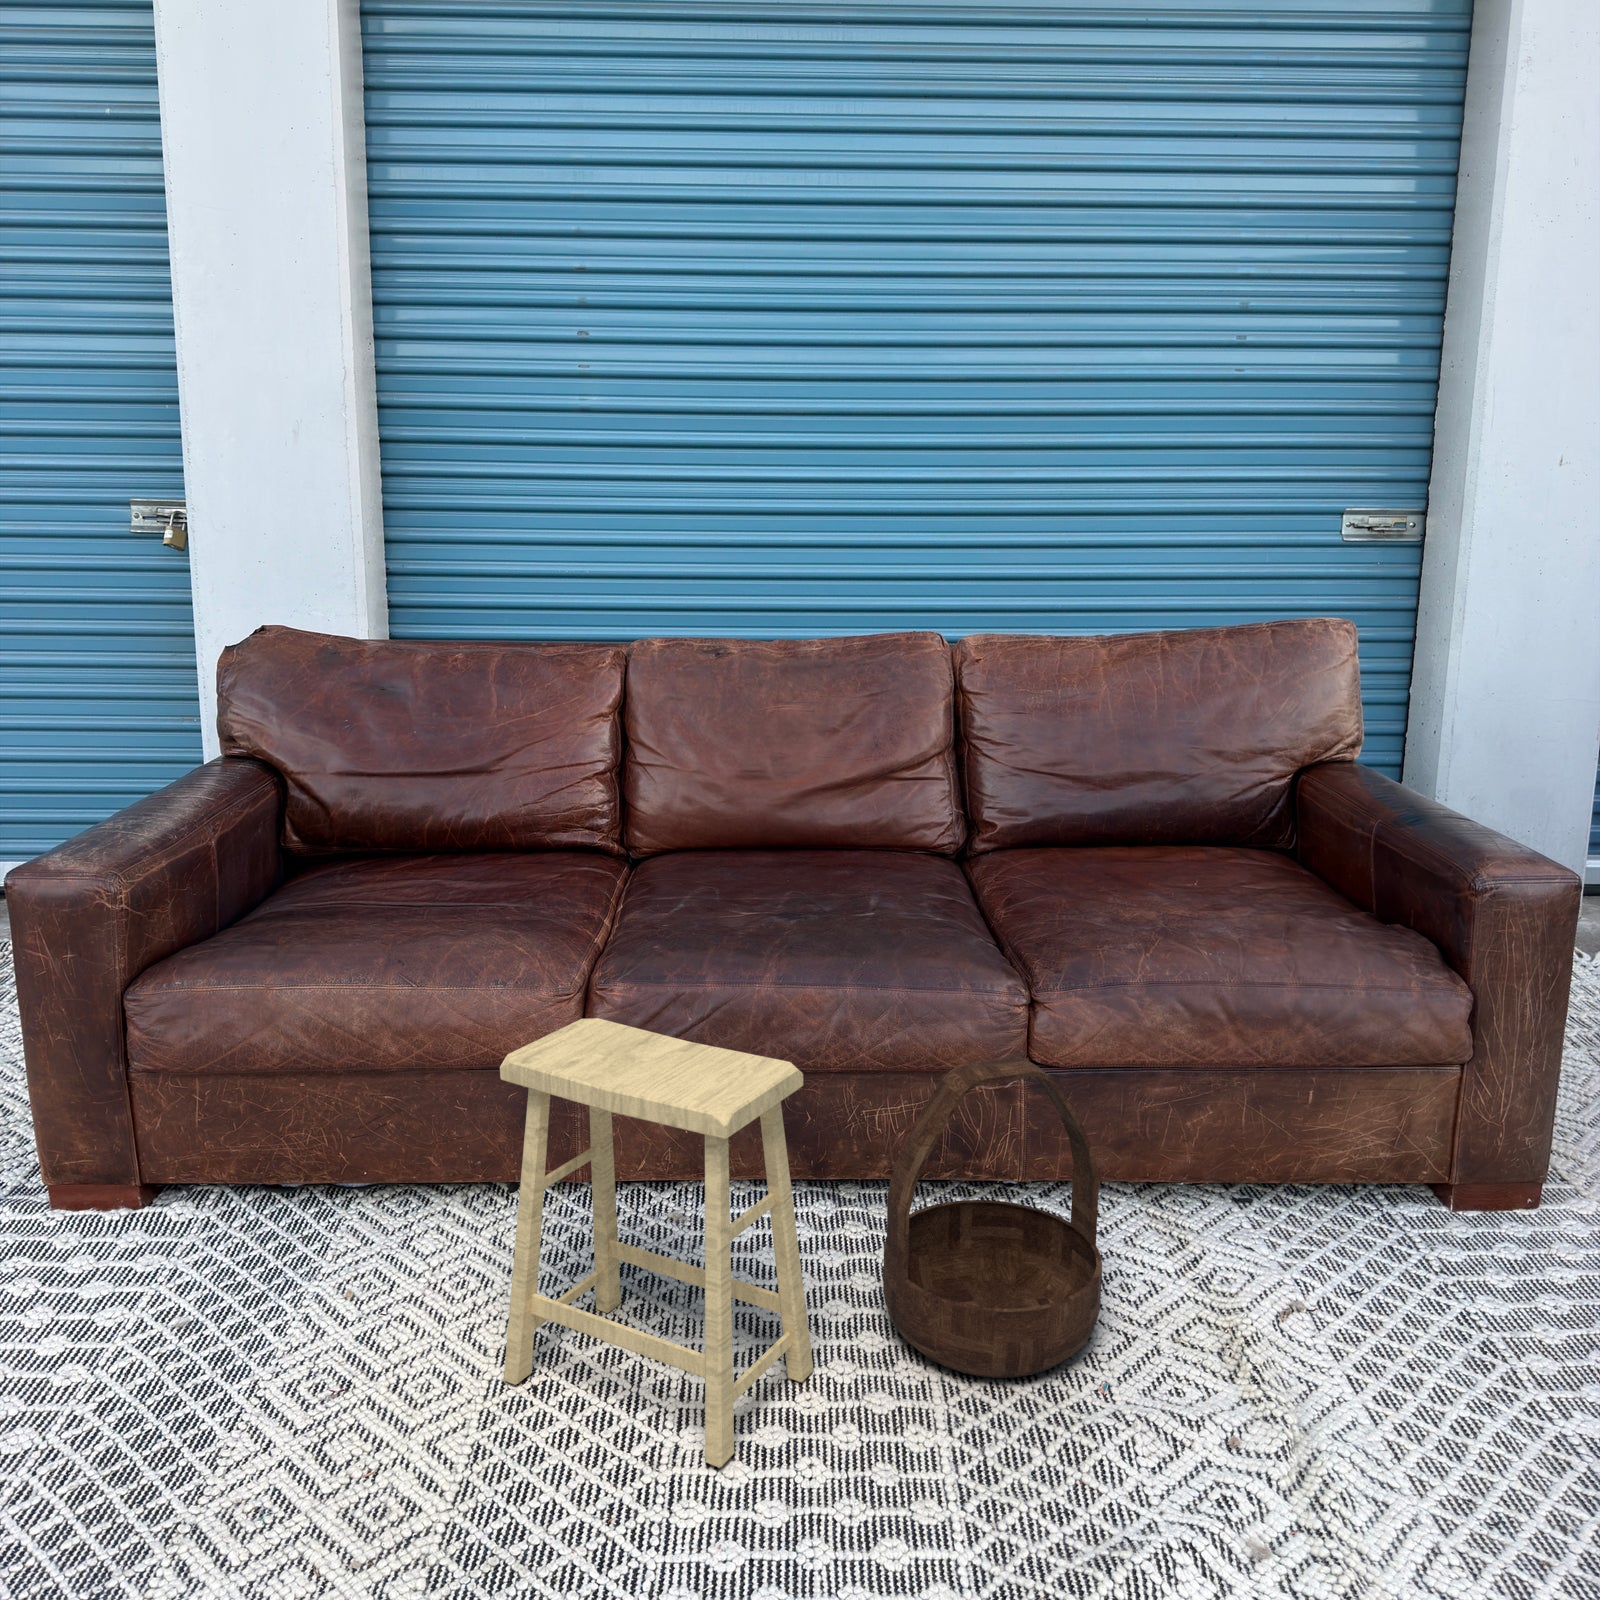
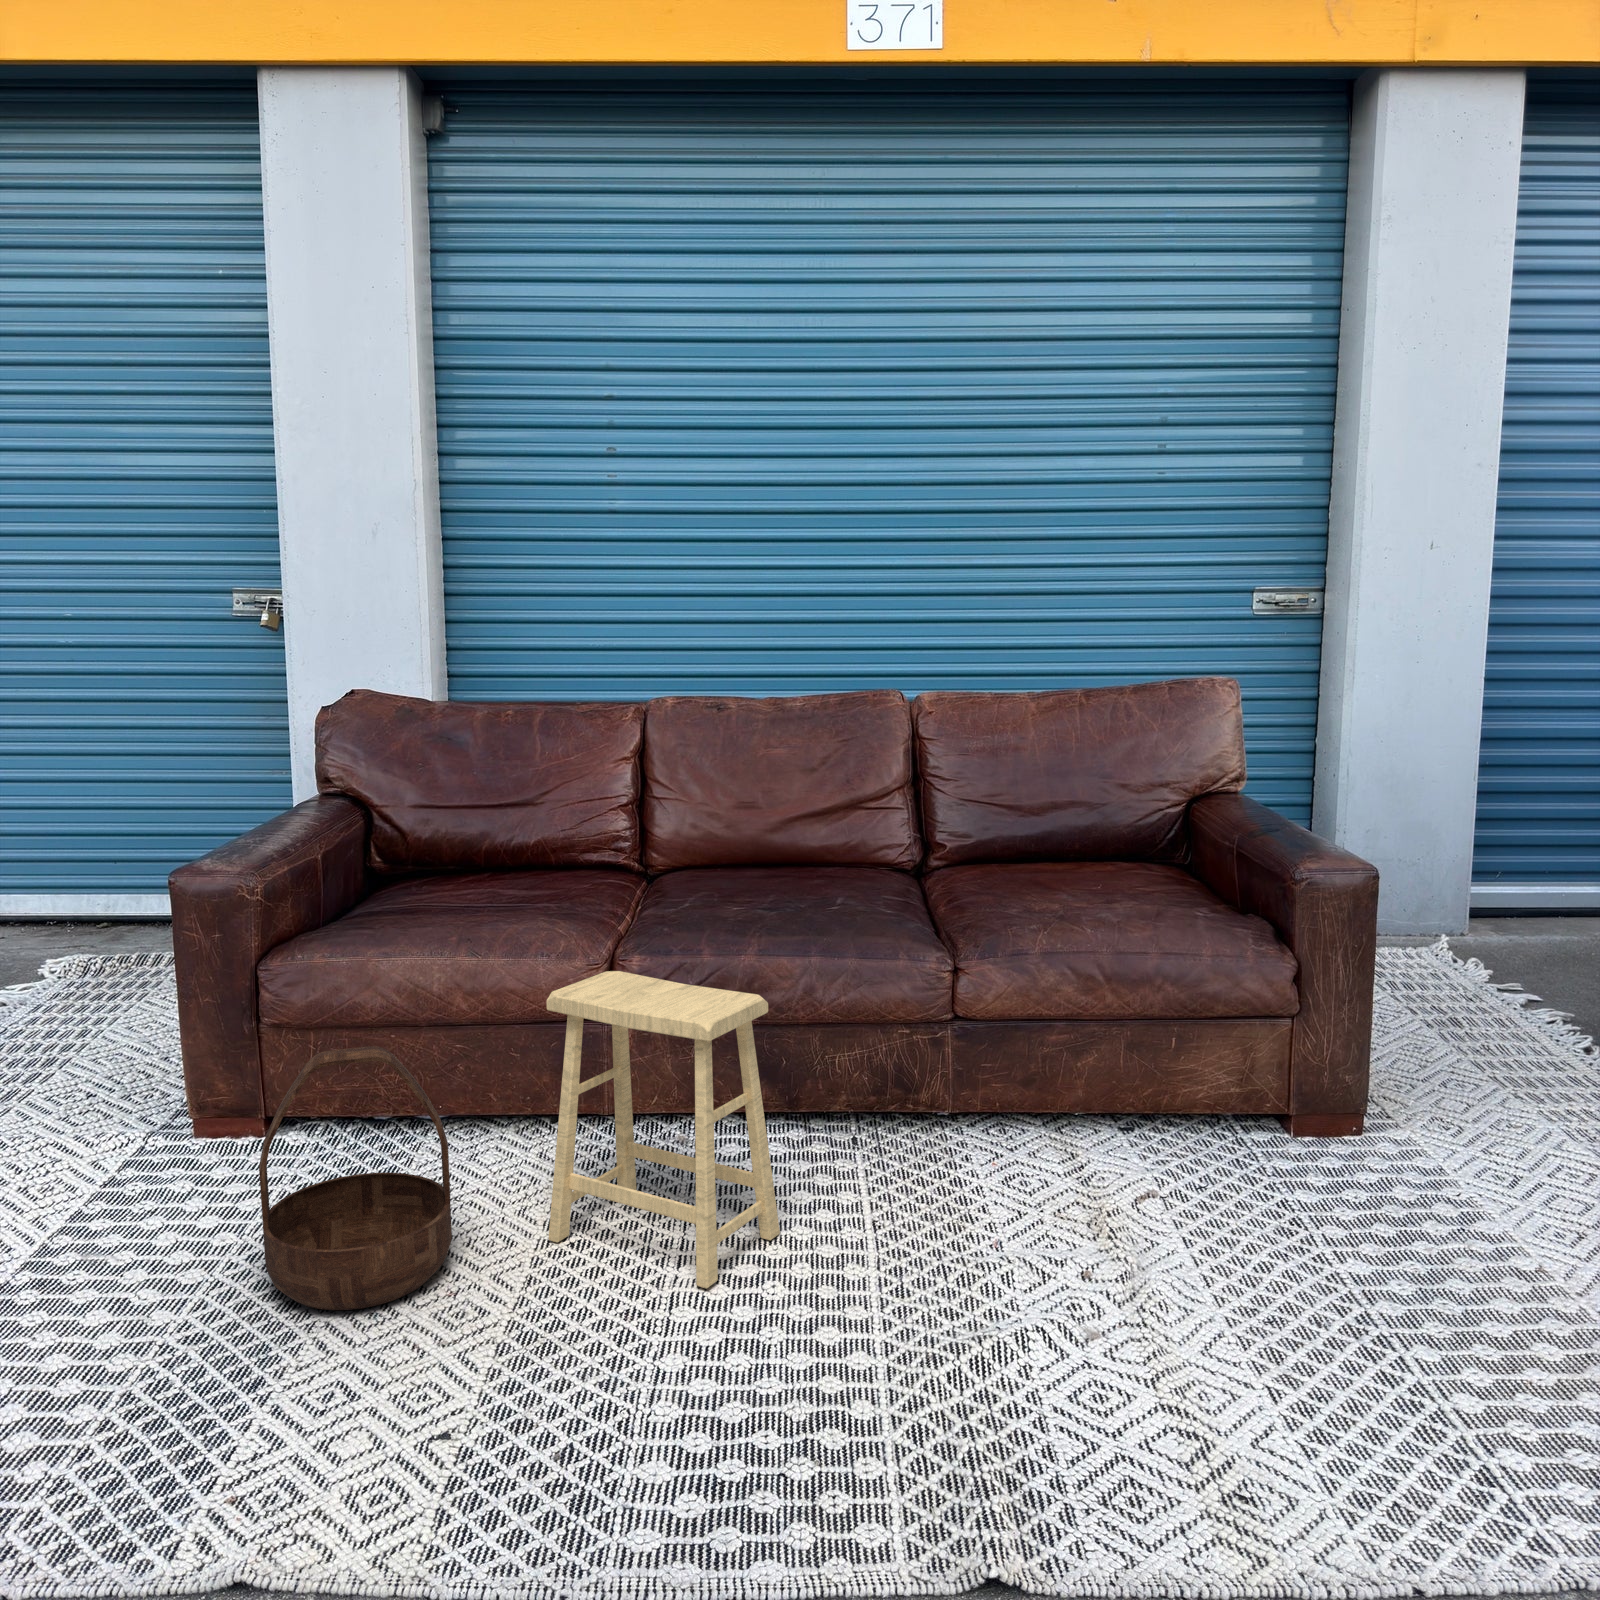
basket: present [883,1056,1102,1378] -> present [259,1046,452,1310]

